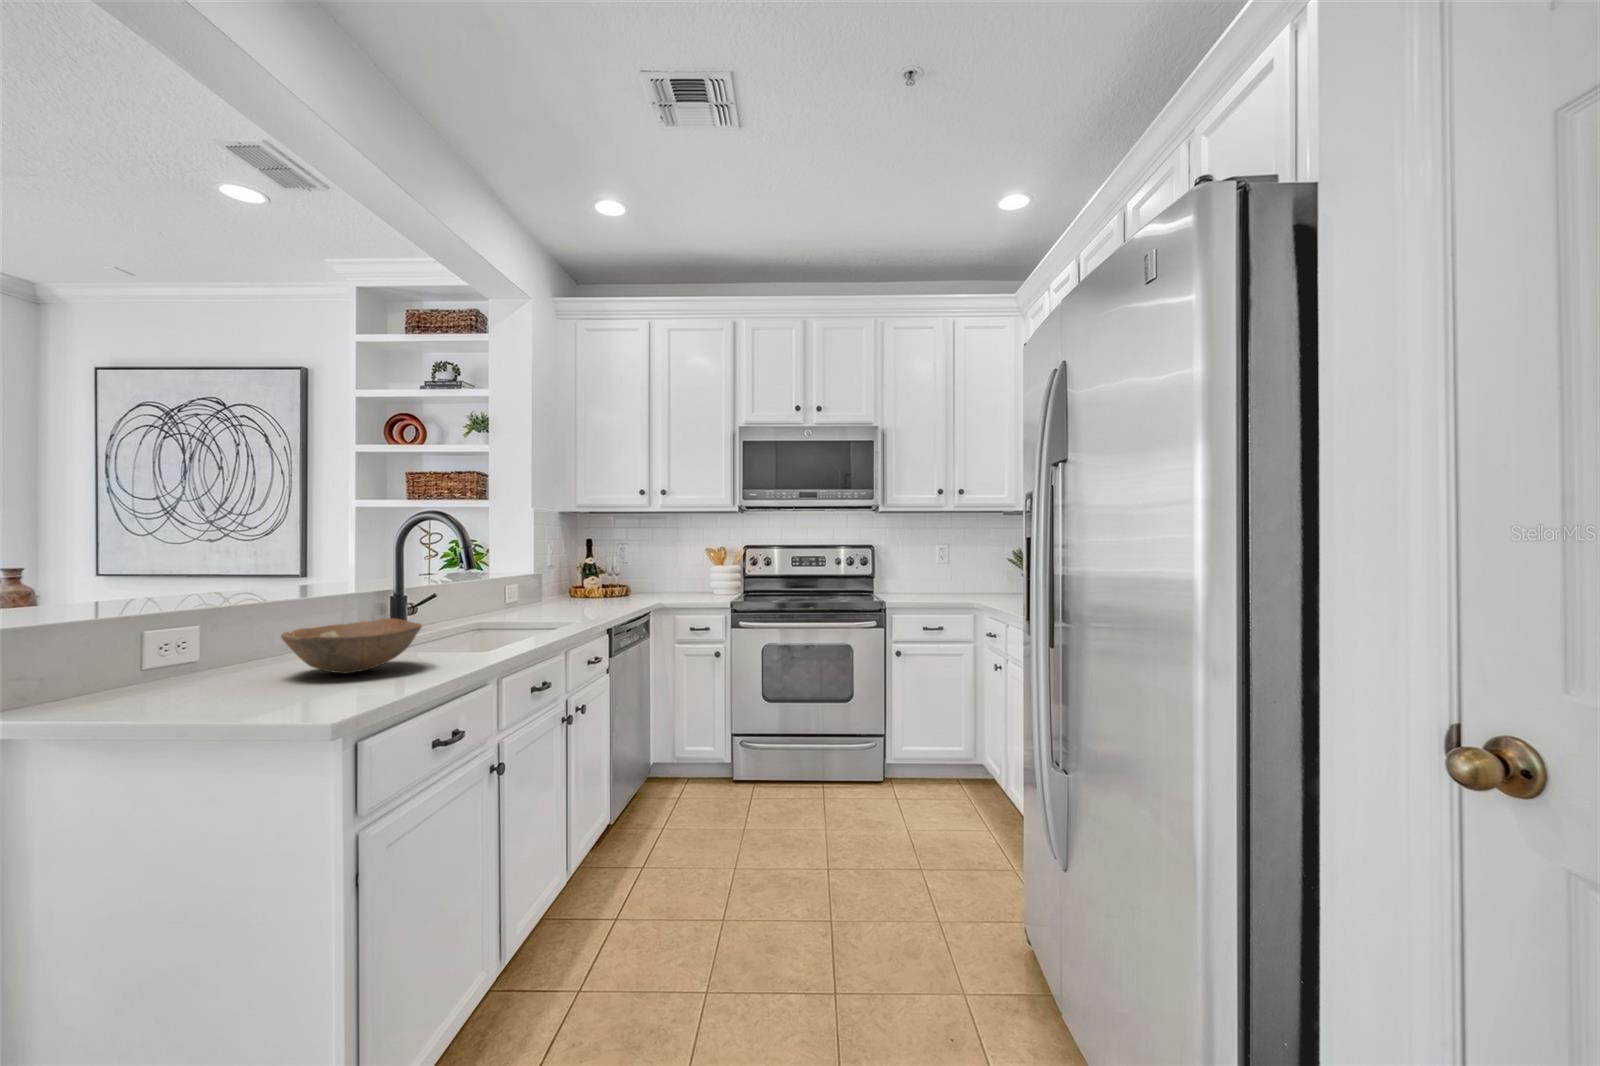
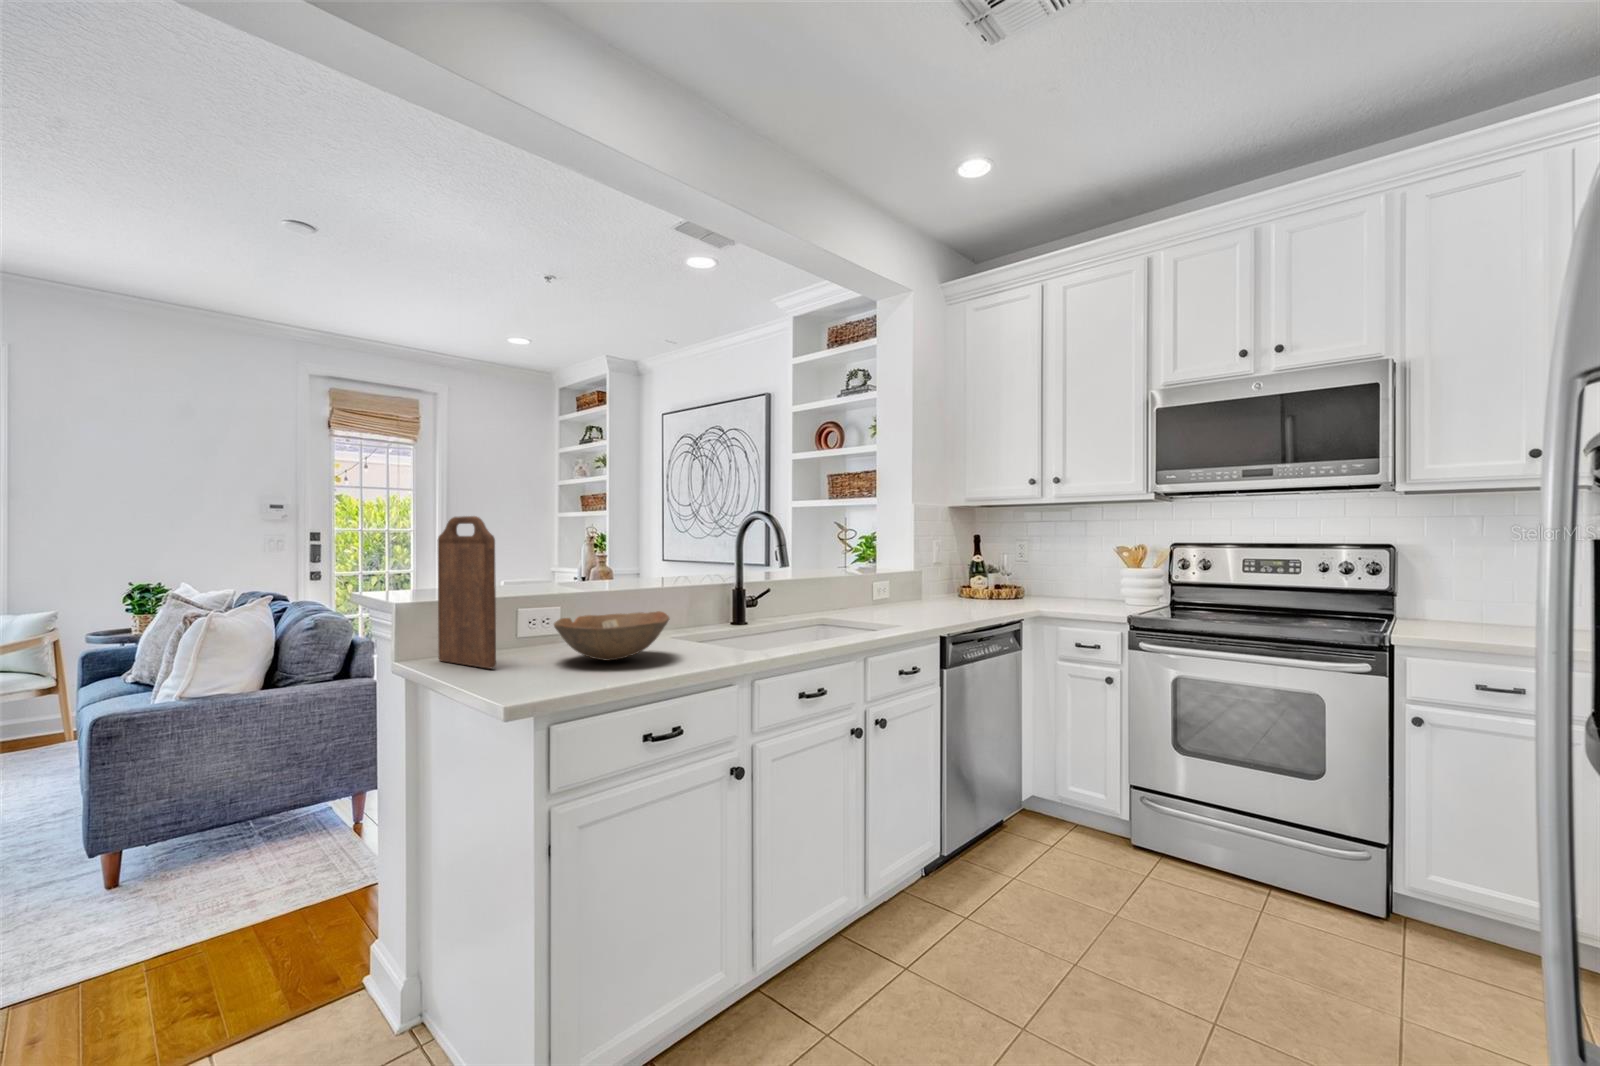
cutting board: none [100,515,227,700] -> present [438,516,496,669]

